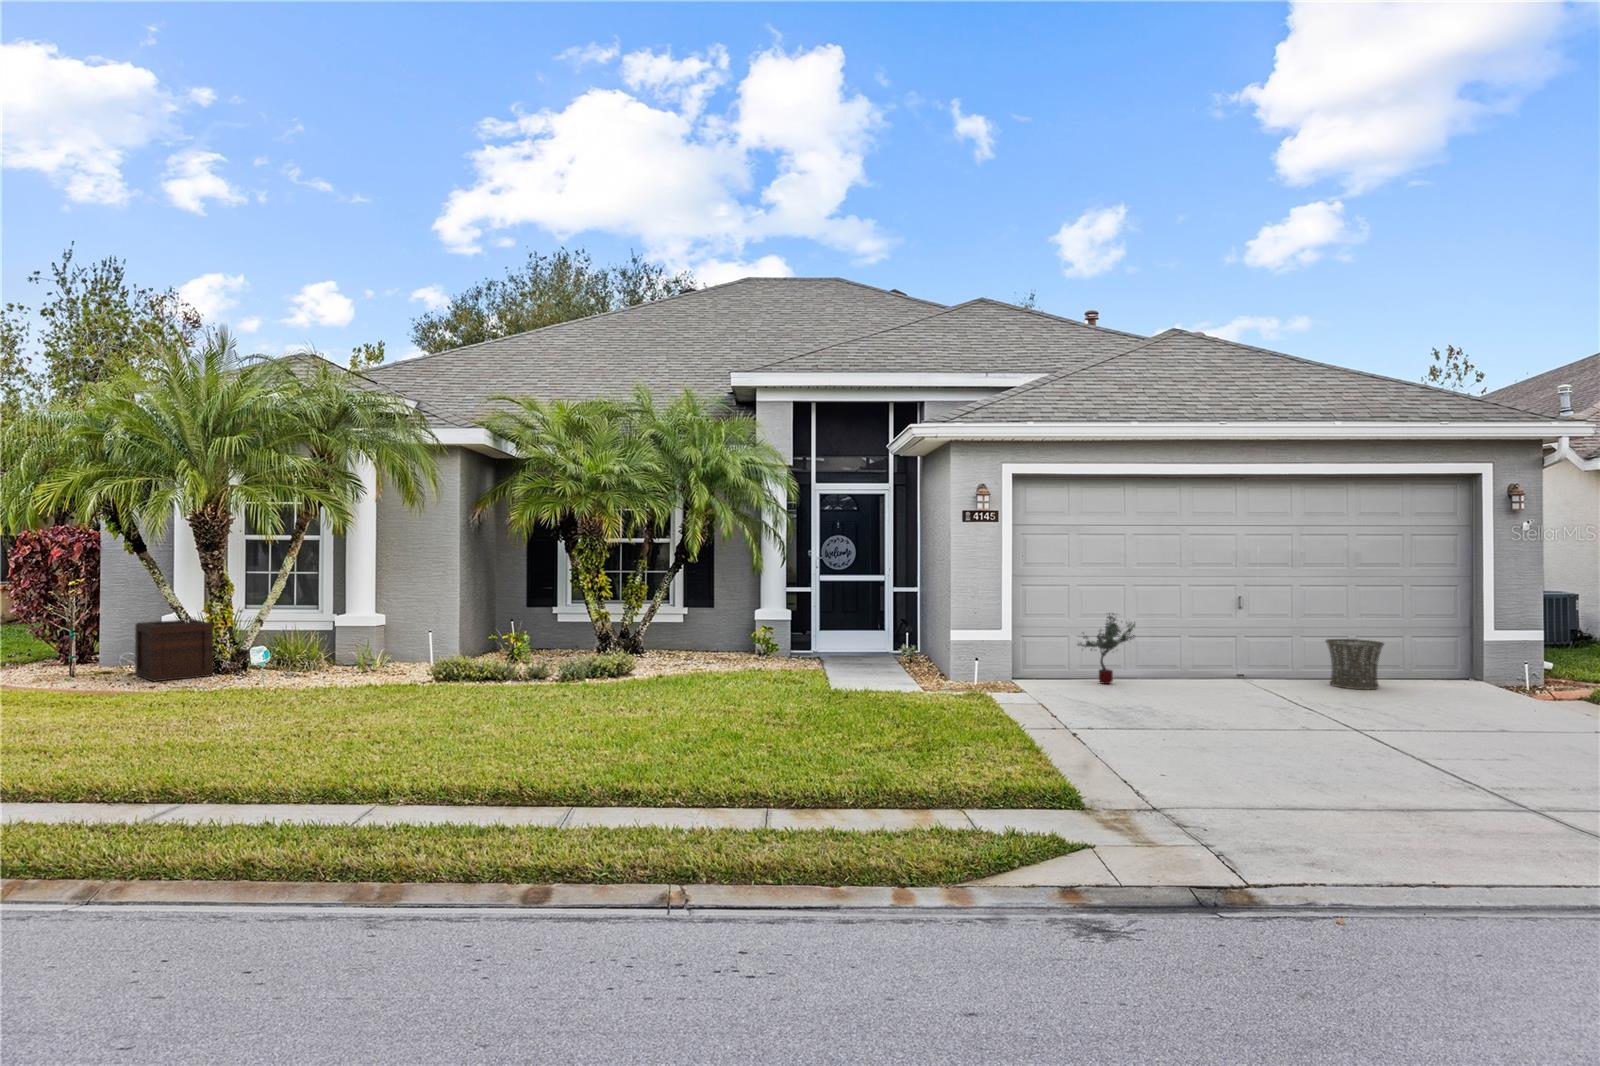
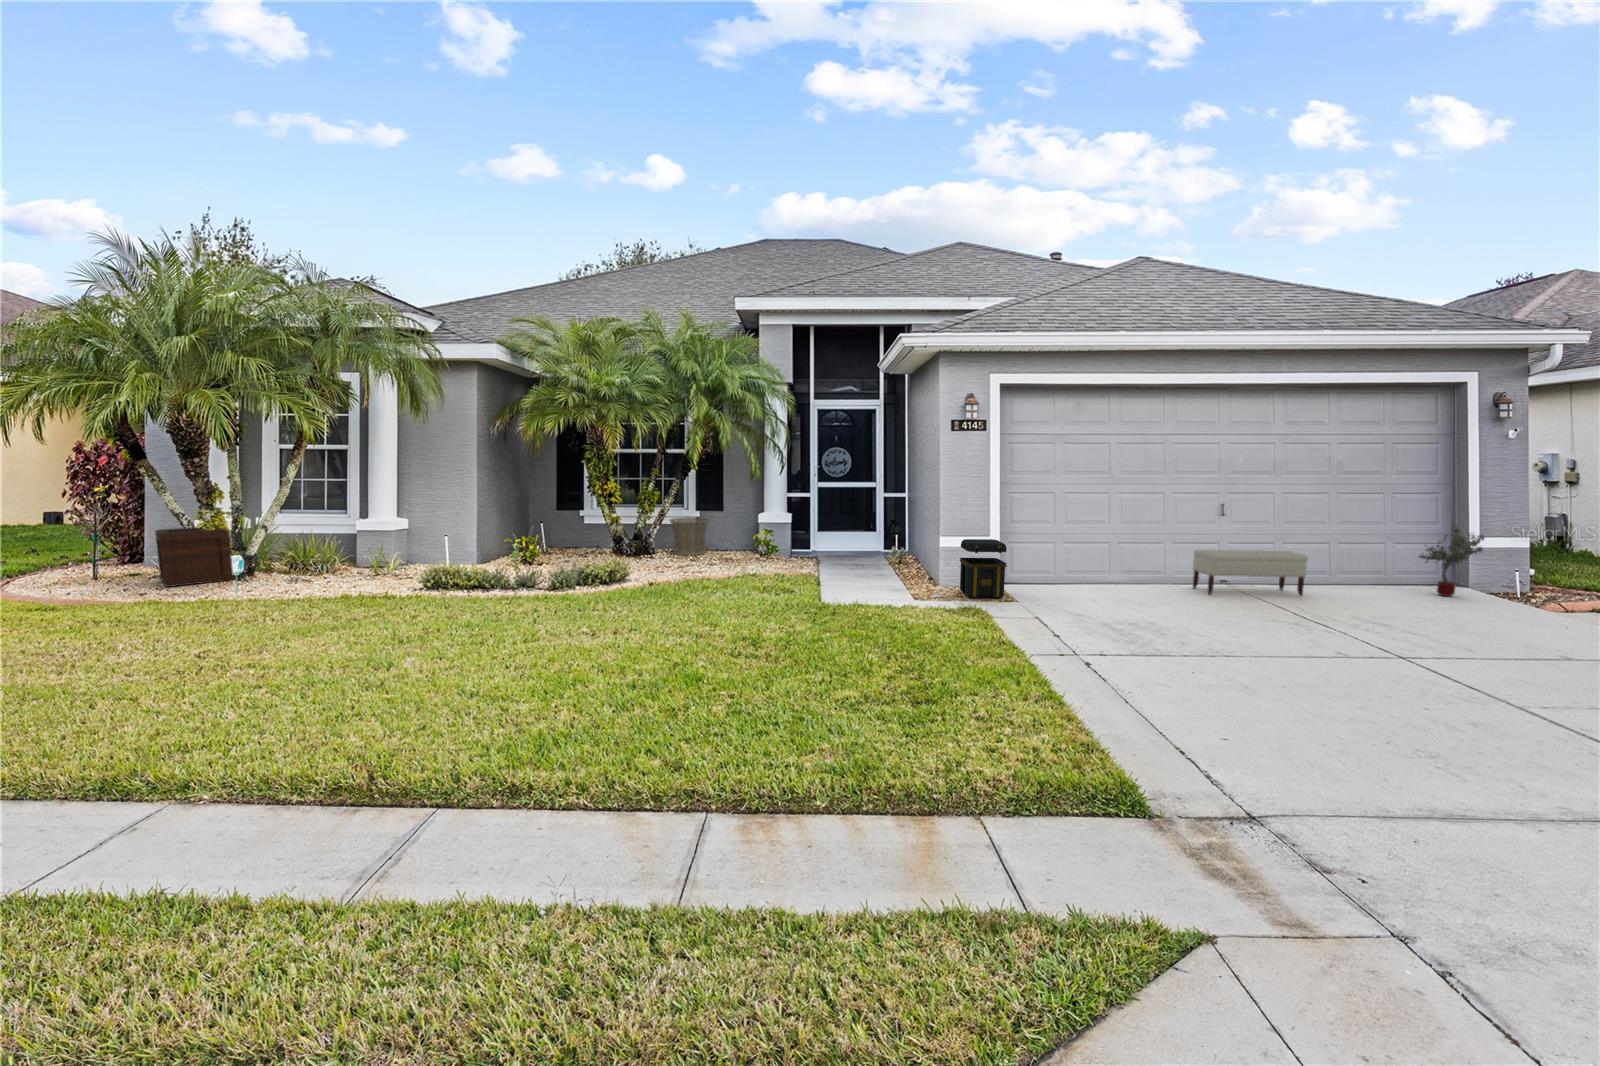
potted tree: present [1078,613,1135,684] -> present [1420,525,1485,596]
toolbox: none [970,630,1015,689] -> present [960,539,1007,598]
basket: present [1326,639,1384,690] -> present [670,517,709,555]
bench: none [1206,641,1313,687] -> present [1193,550,1308,596]

